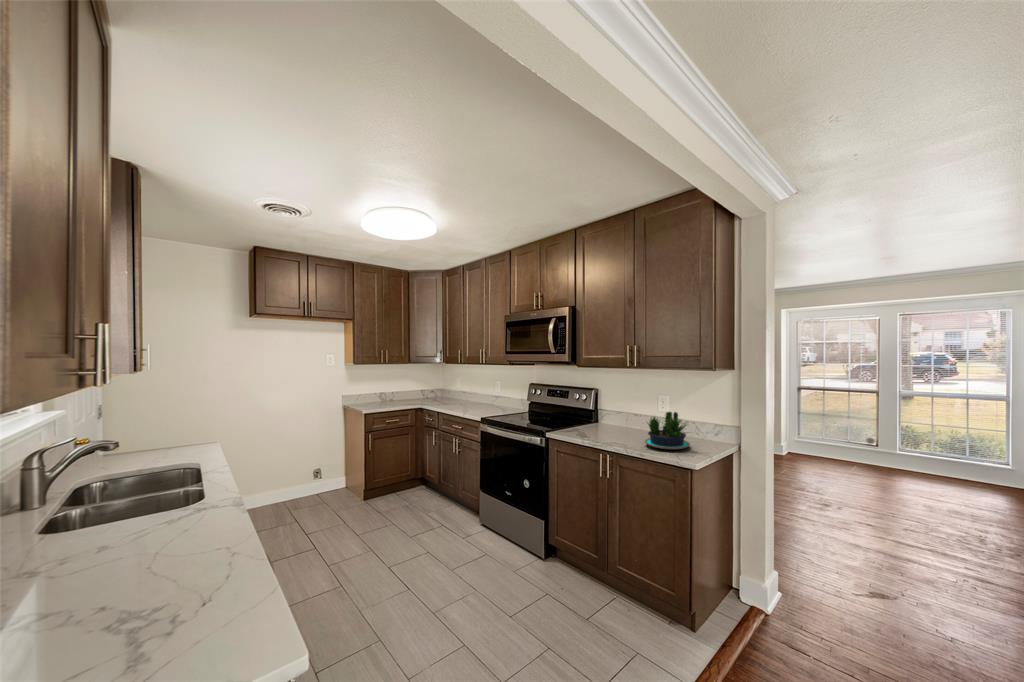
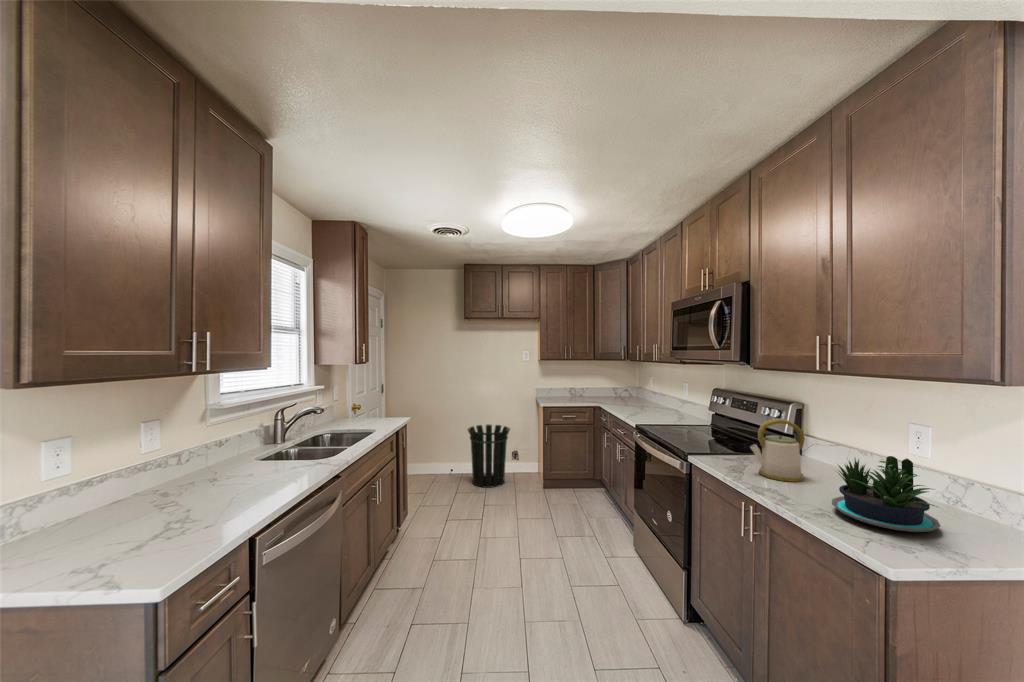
kettle: none [590,399,618,438] -> present [750,419,805,482]
waste bin: none [268,442,323,516] -> present [468,425,510,488]

